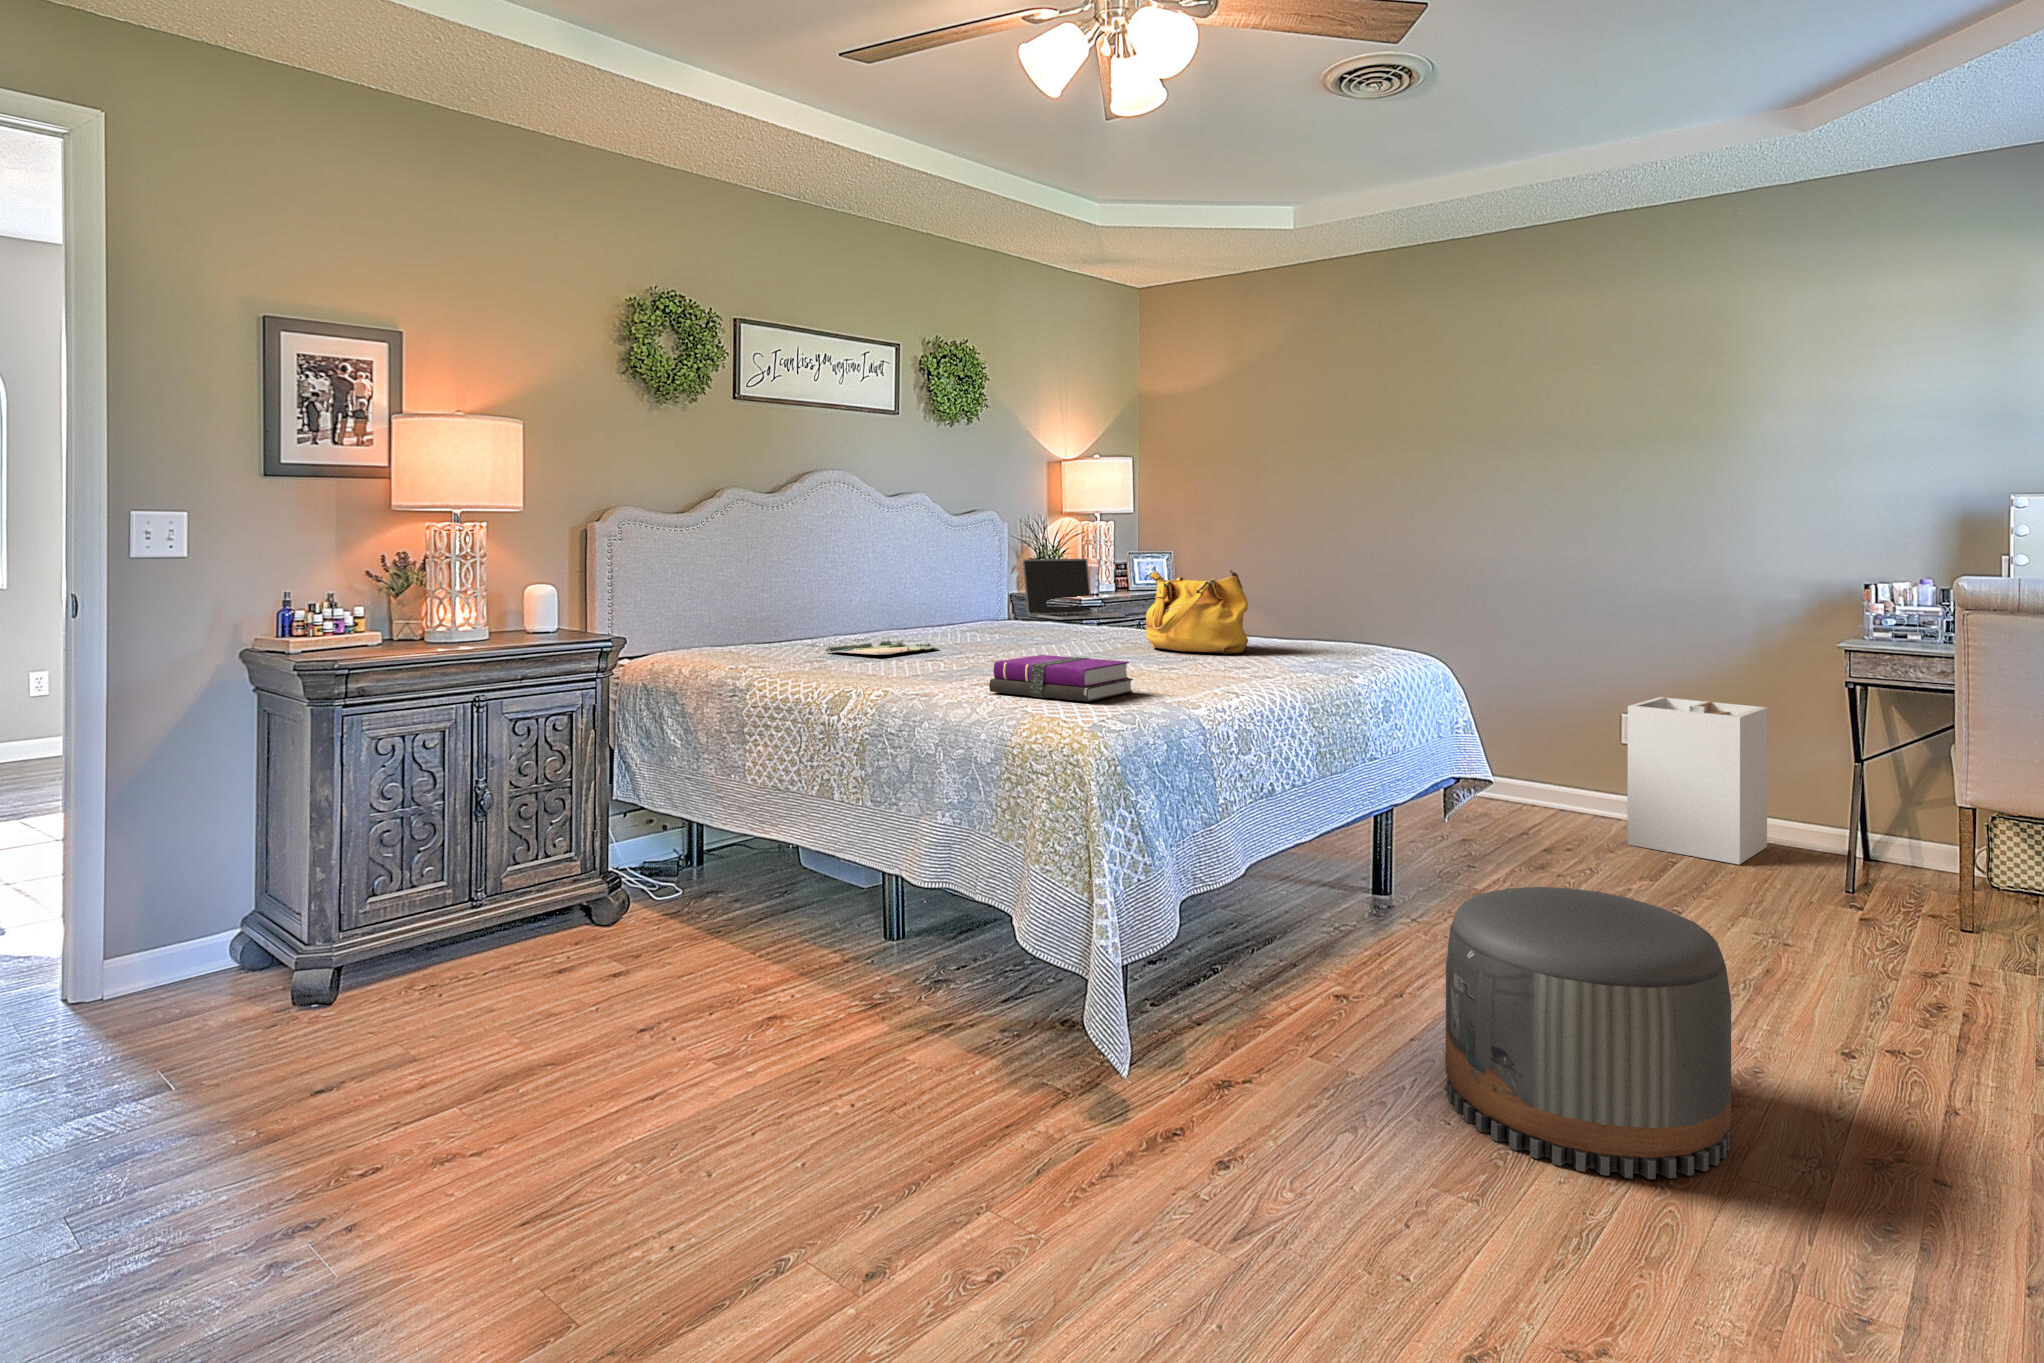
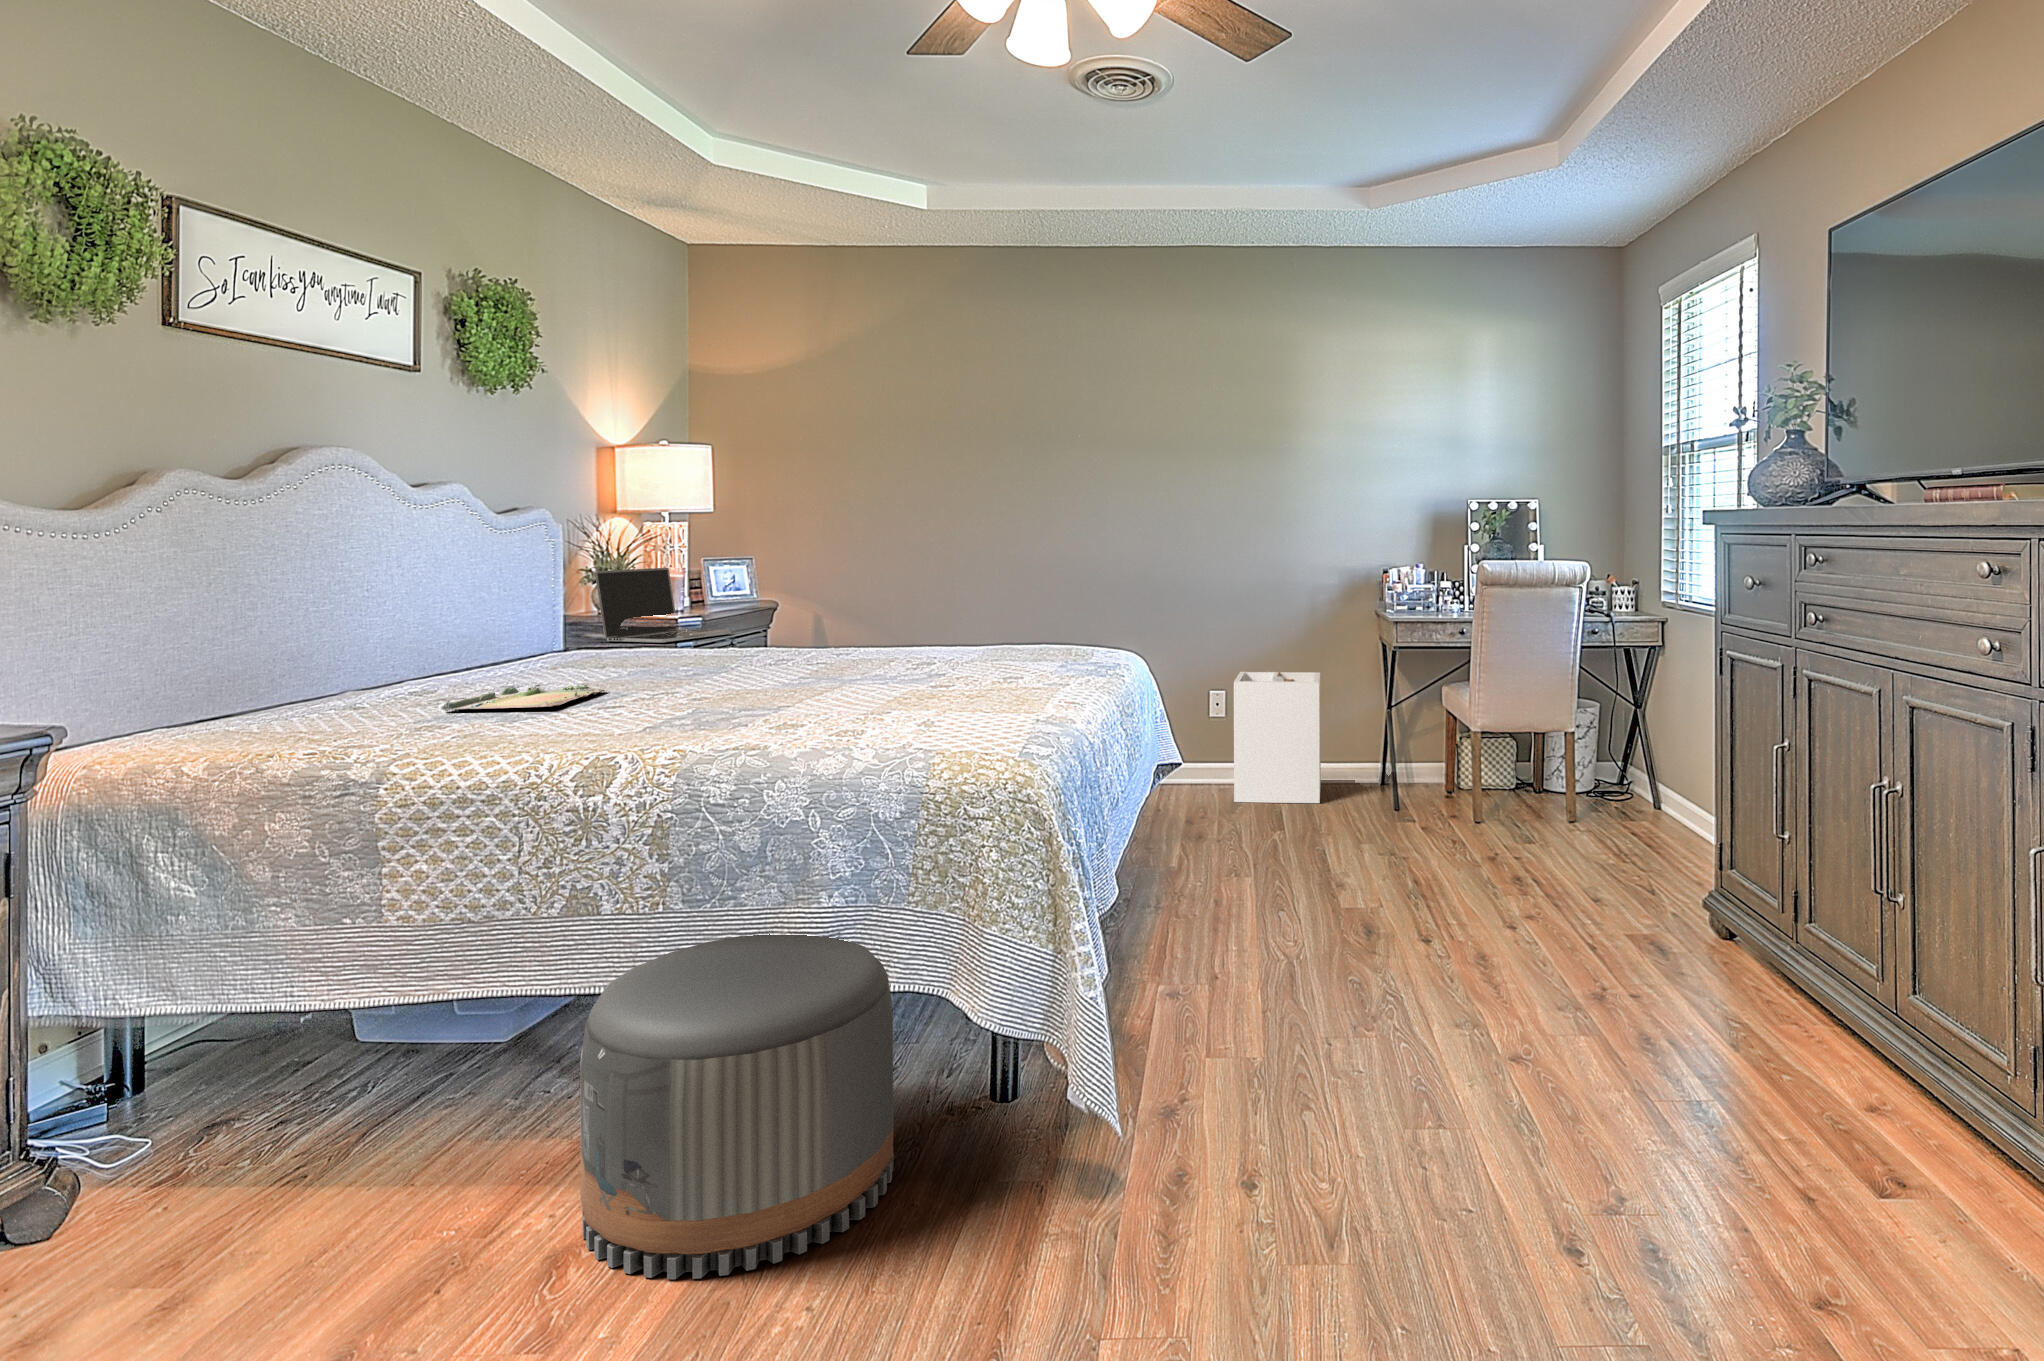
handbag: present [1146,569,1248,654] -> none [854,574,976,667]
notebook: present [989,655,1133,701] -> none [832,683,985,735]
pouf: present [1445,887,1731,1179] -> present [580,933,893,1279]

